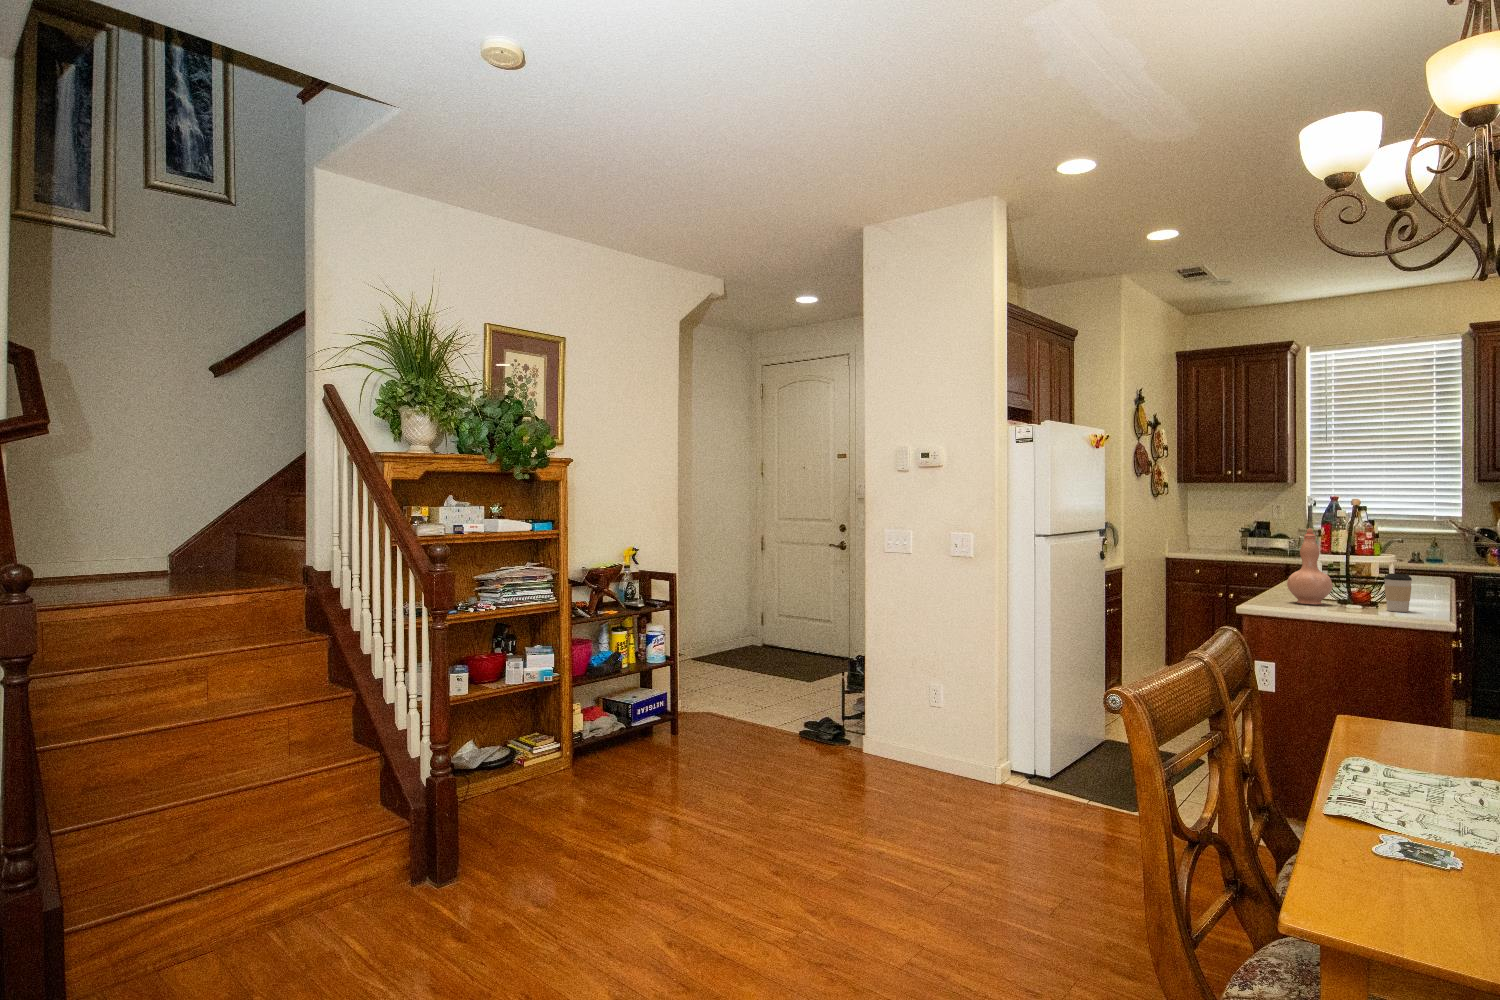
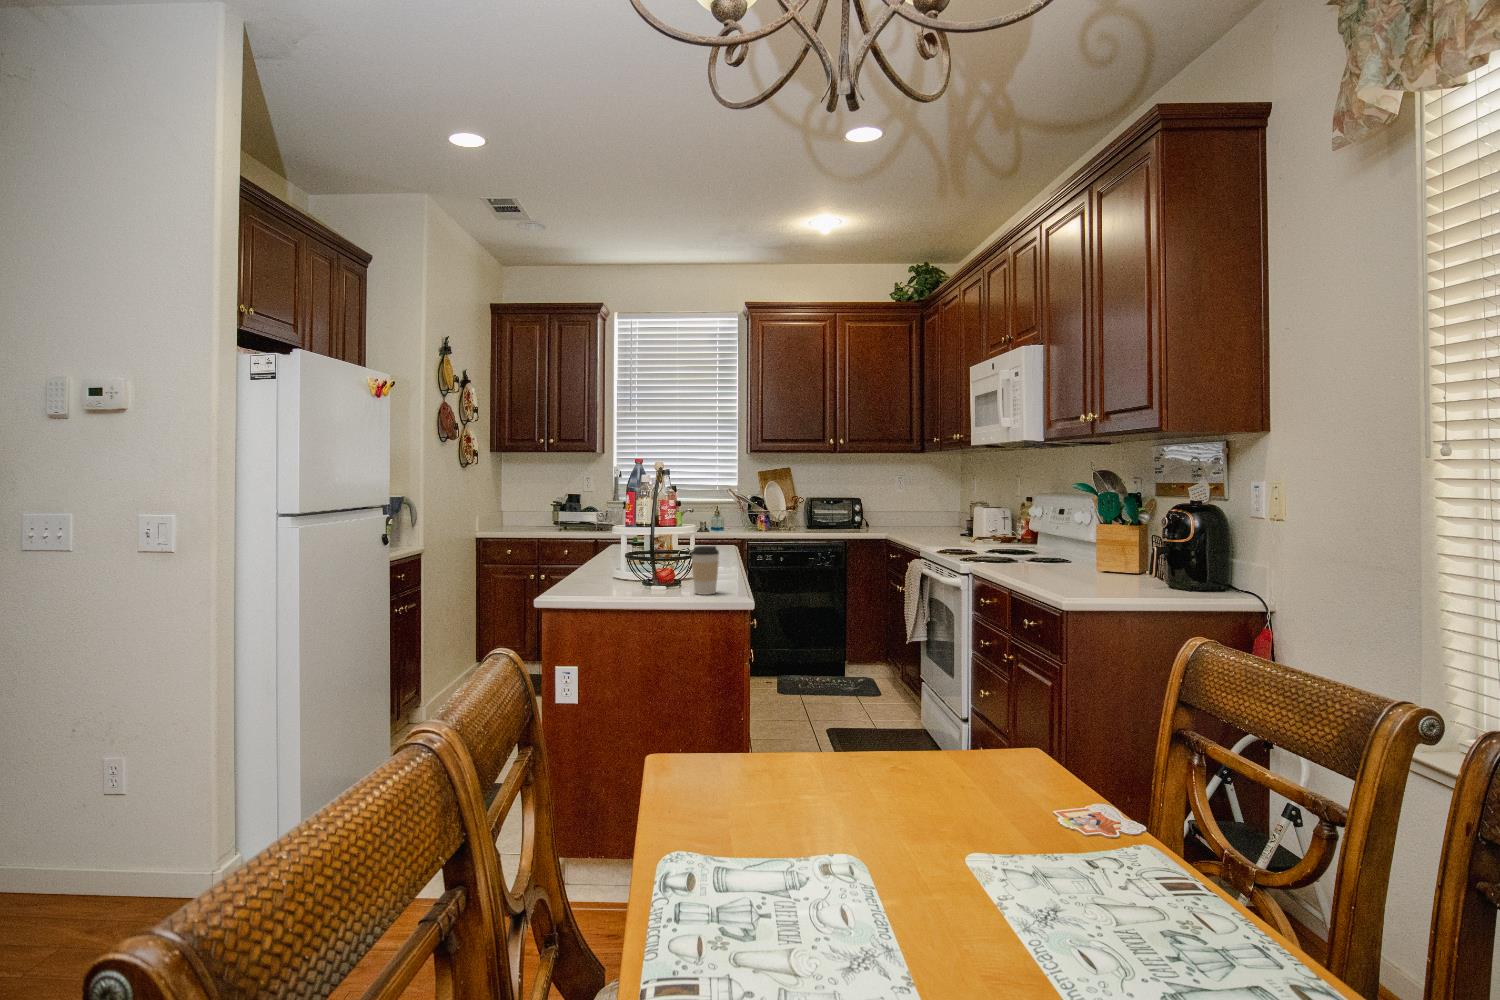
vase: present [1287,528,1333,604] -> none [585,492,637,594]

